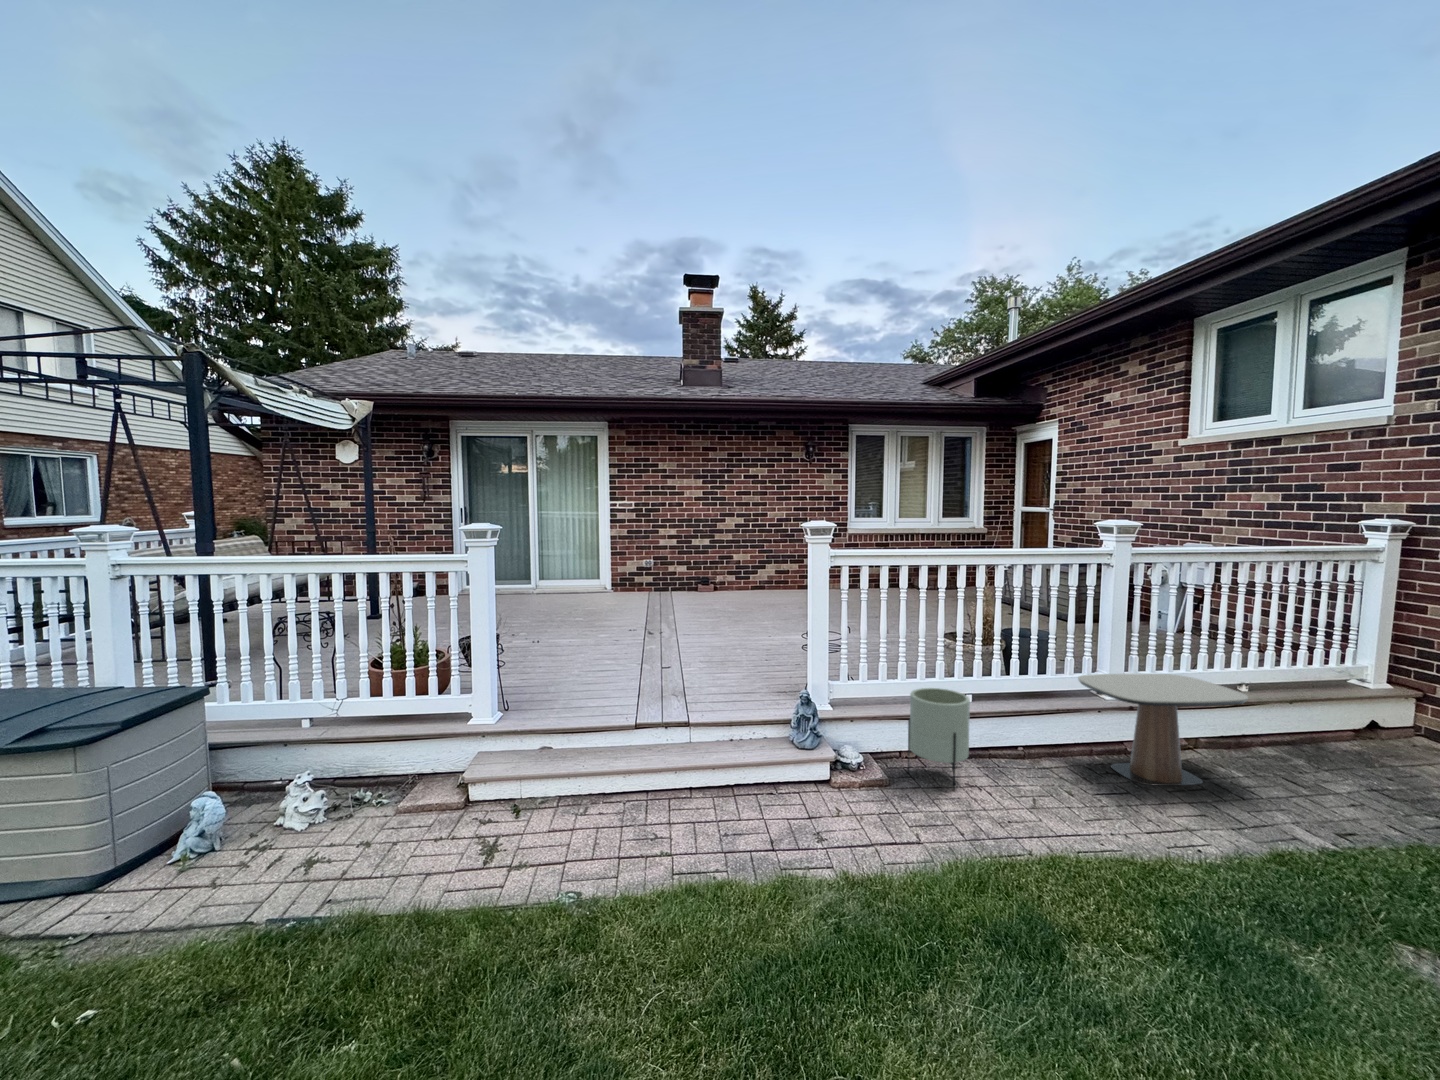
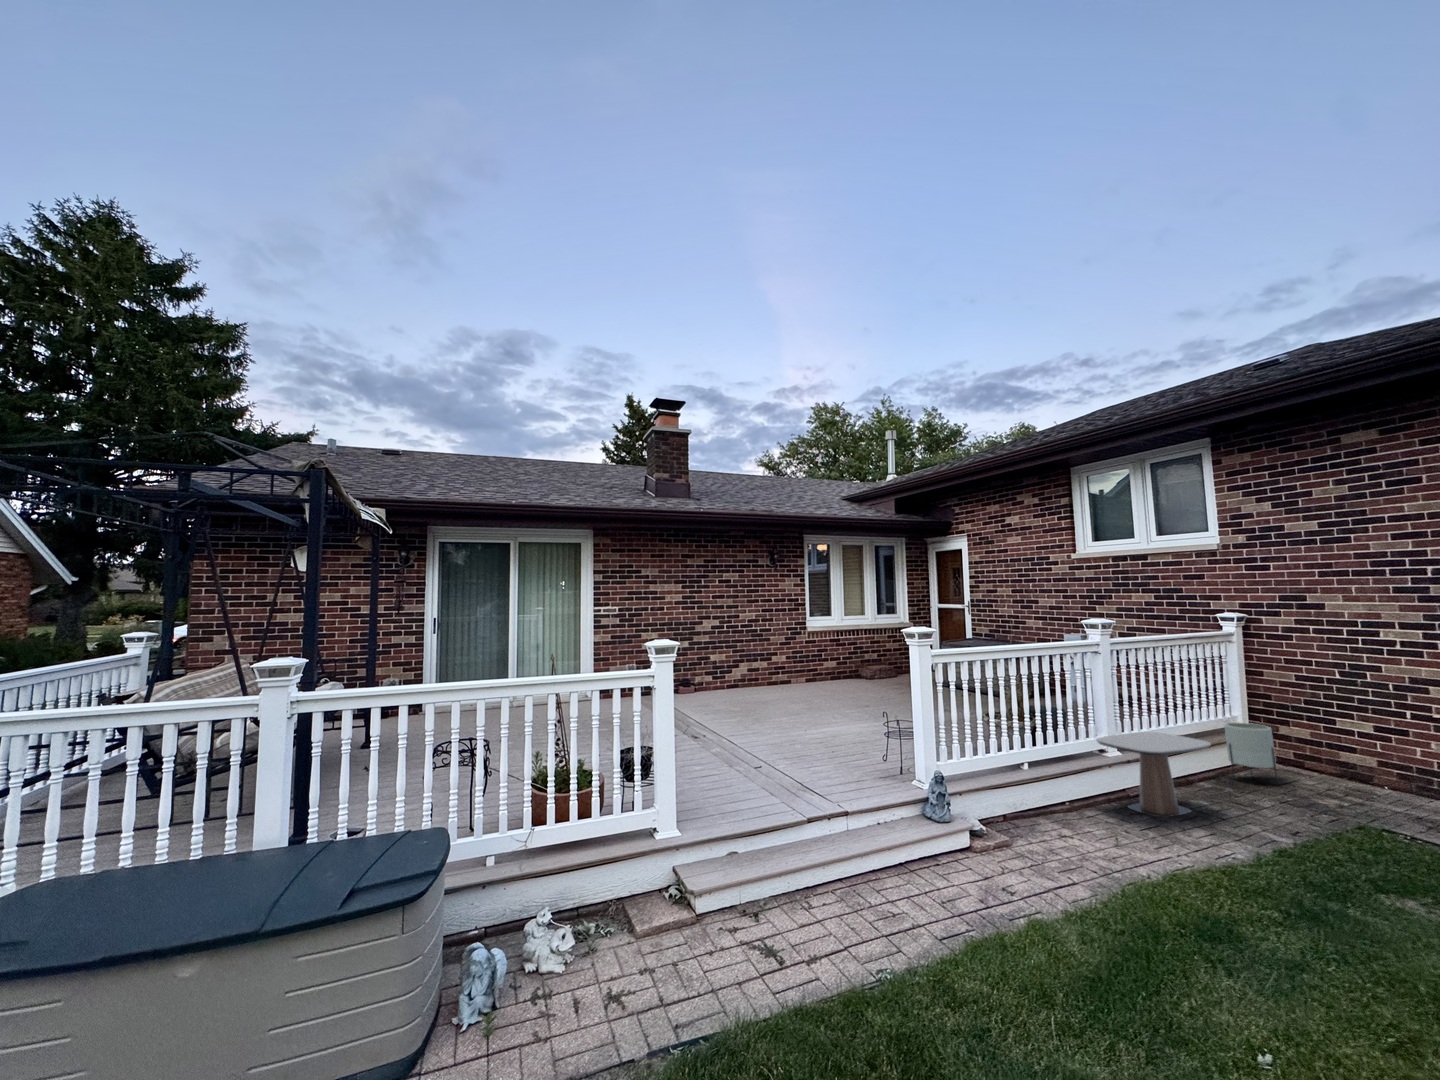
planter: present [908,688,970,791] -> present [1224,723,1278,785]

